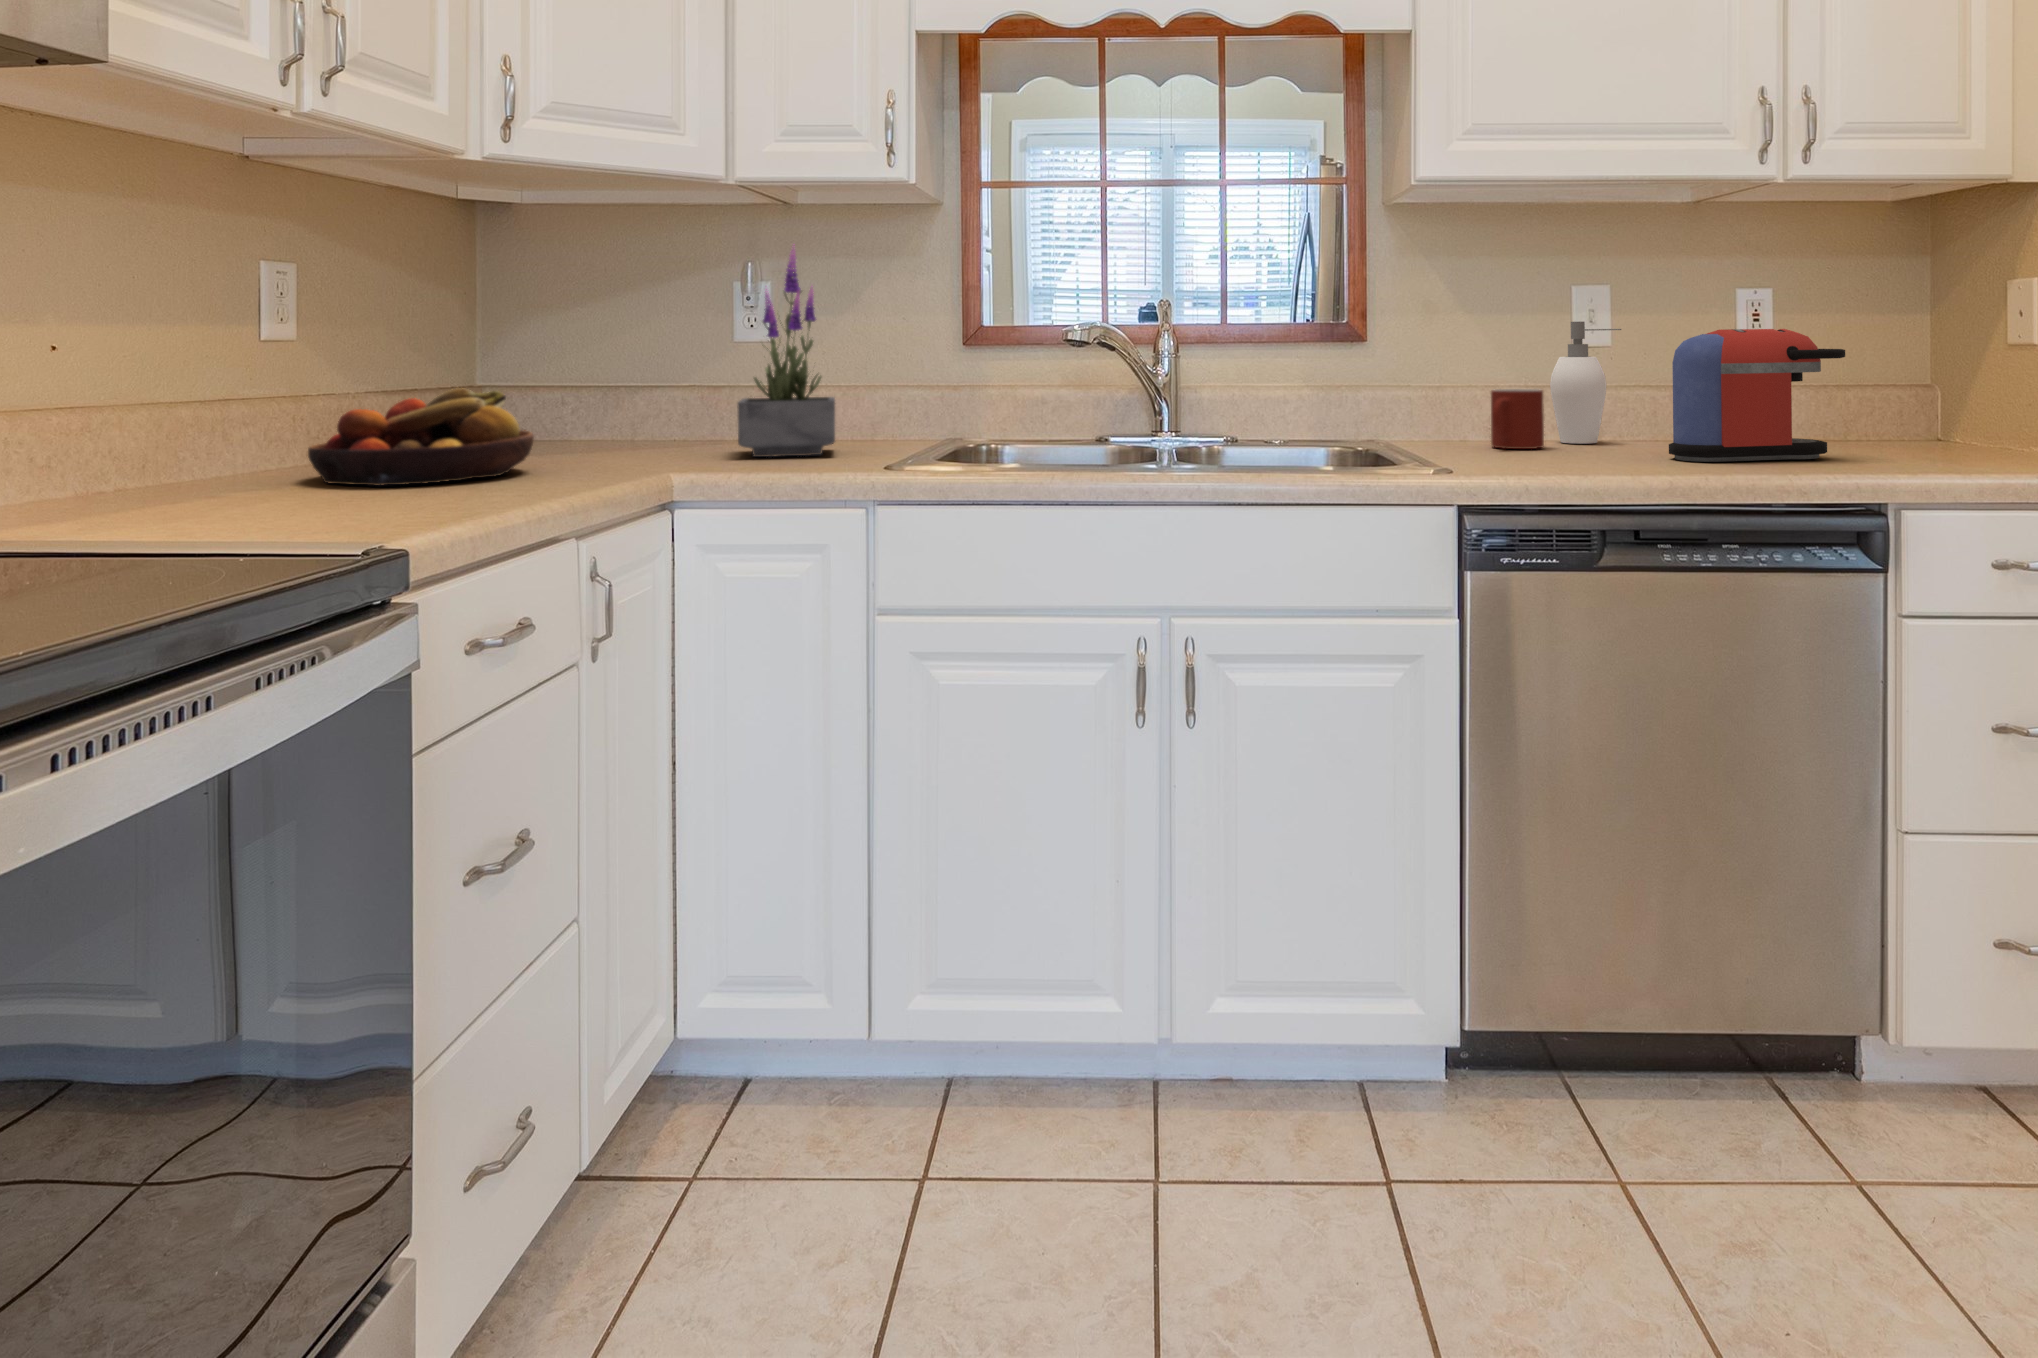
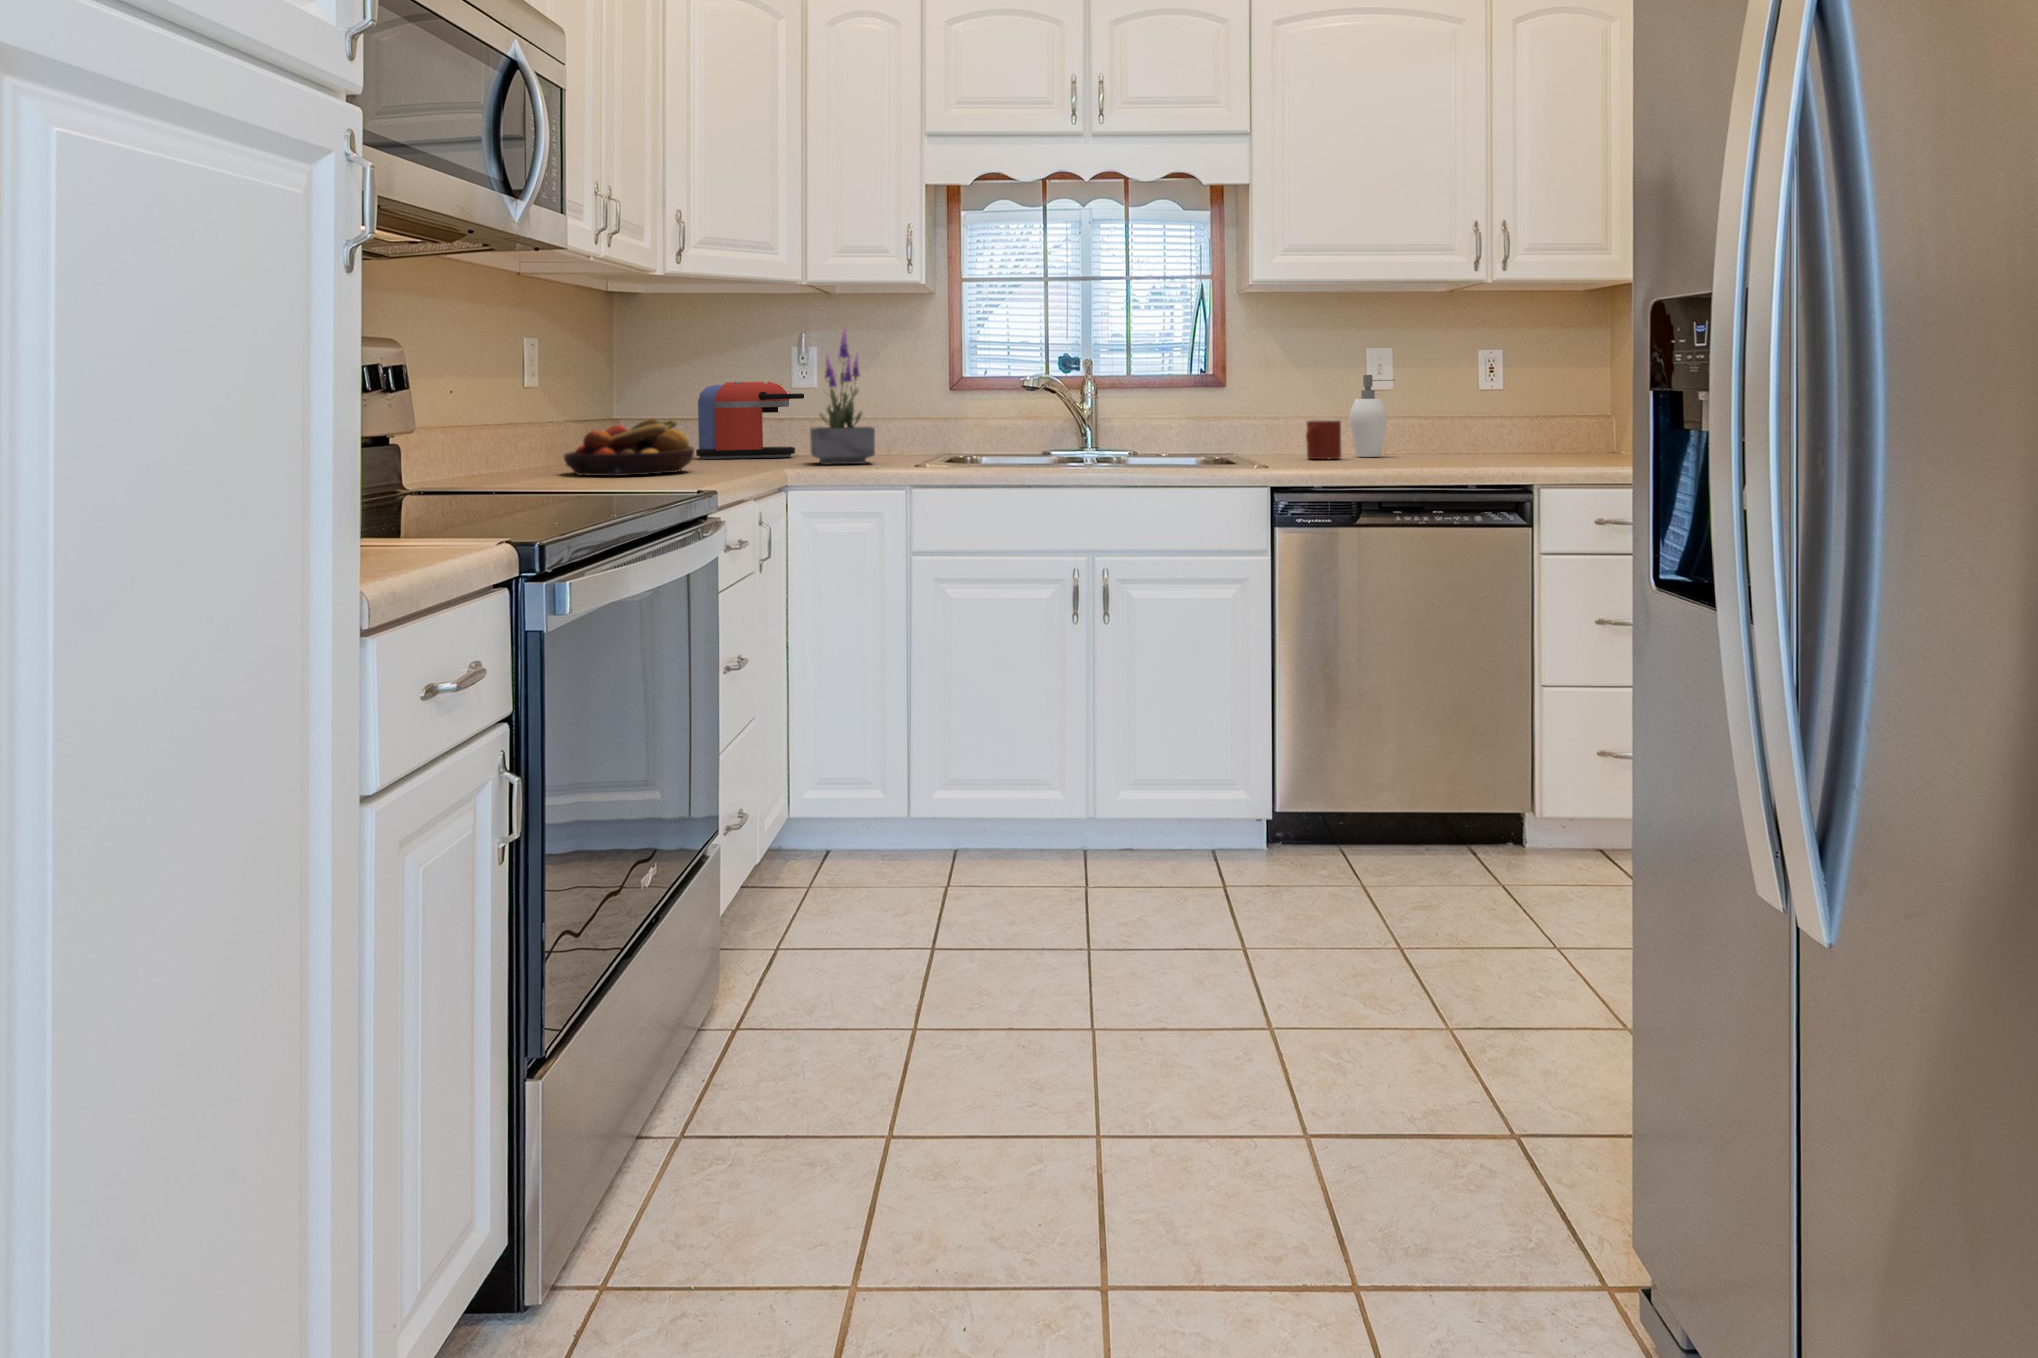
coffee maker: present [1669,329,1845,462] -> present [696,382,804,459]

